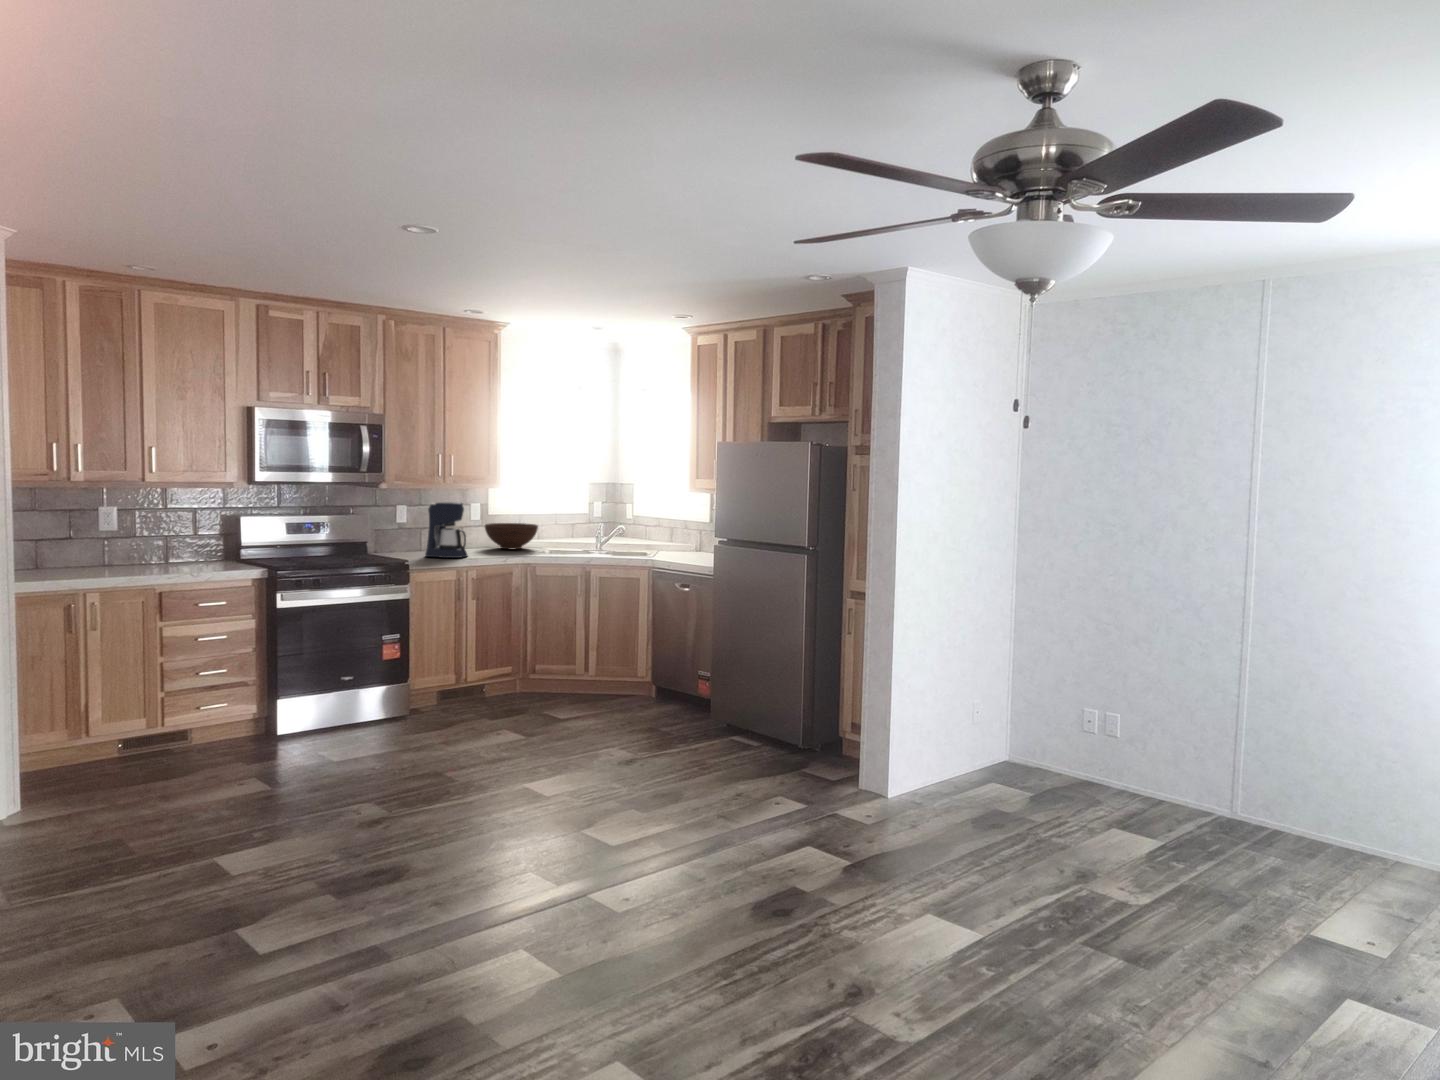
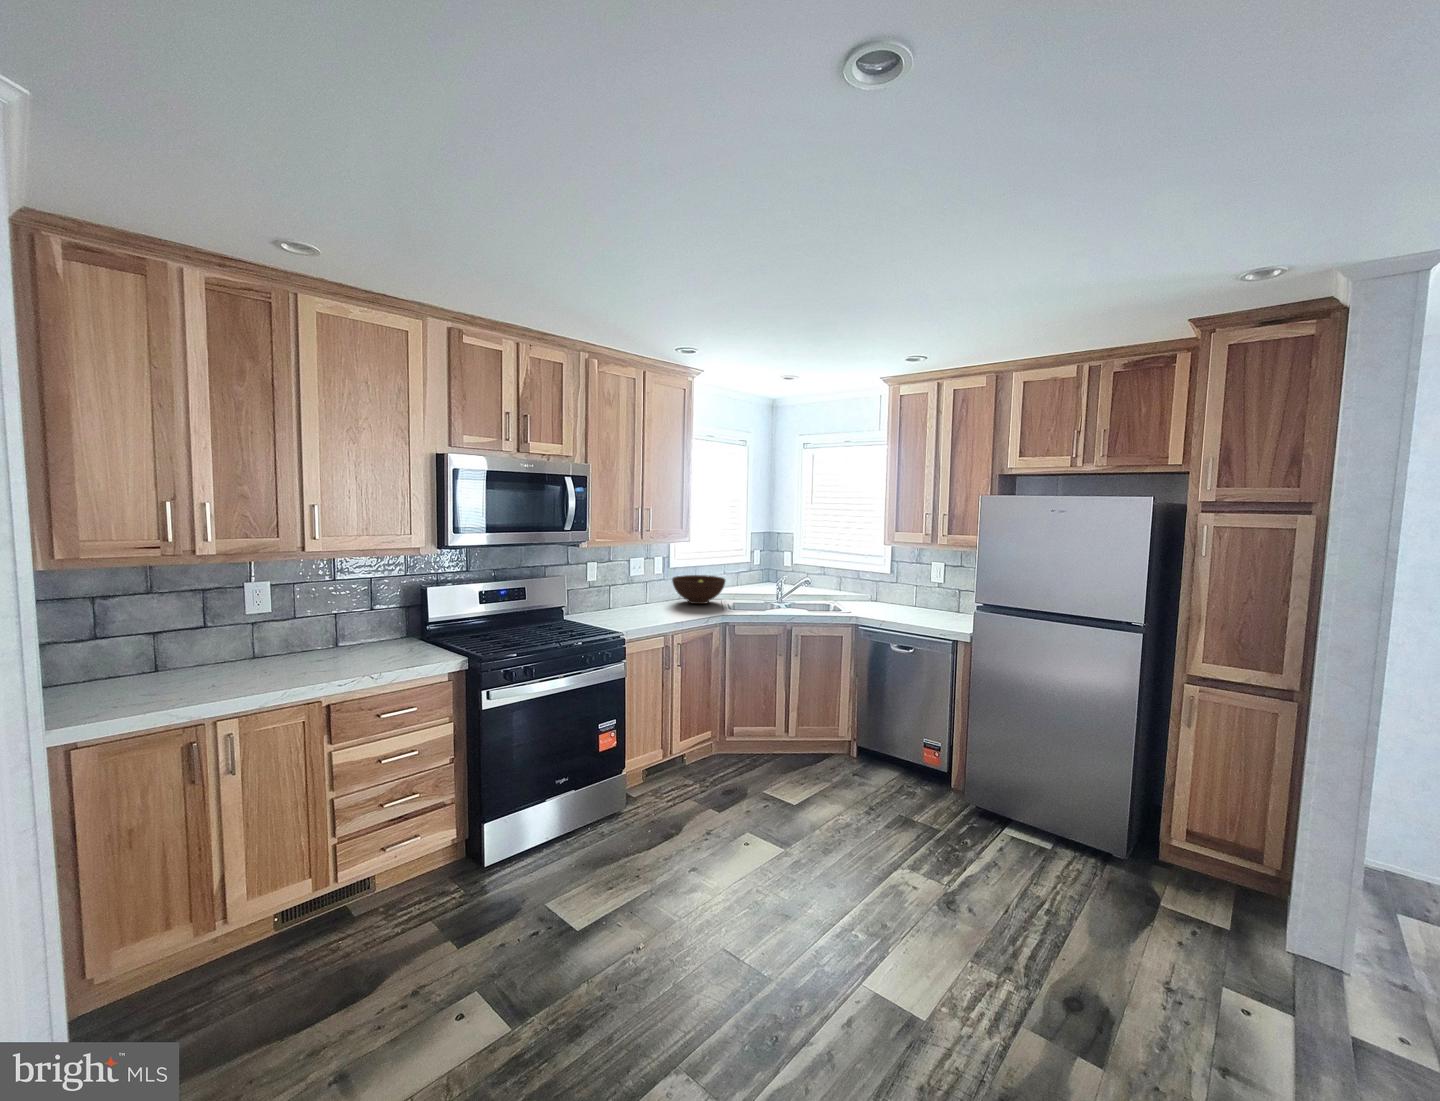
coffee maker: present [425,502,468,558] -> none [625,559,669,621]

